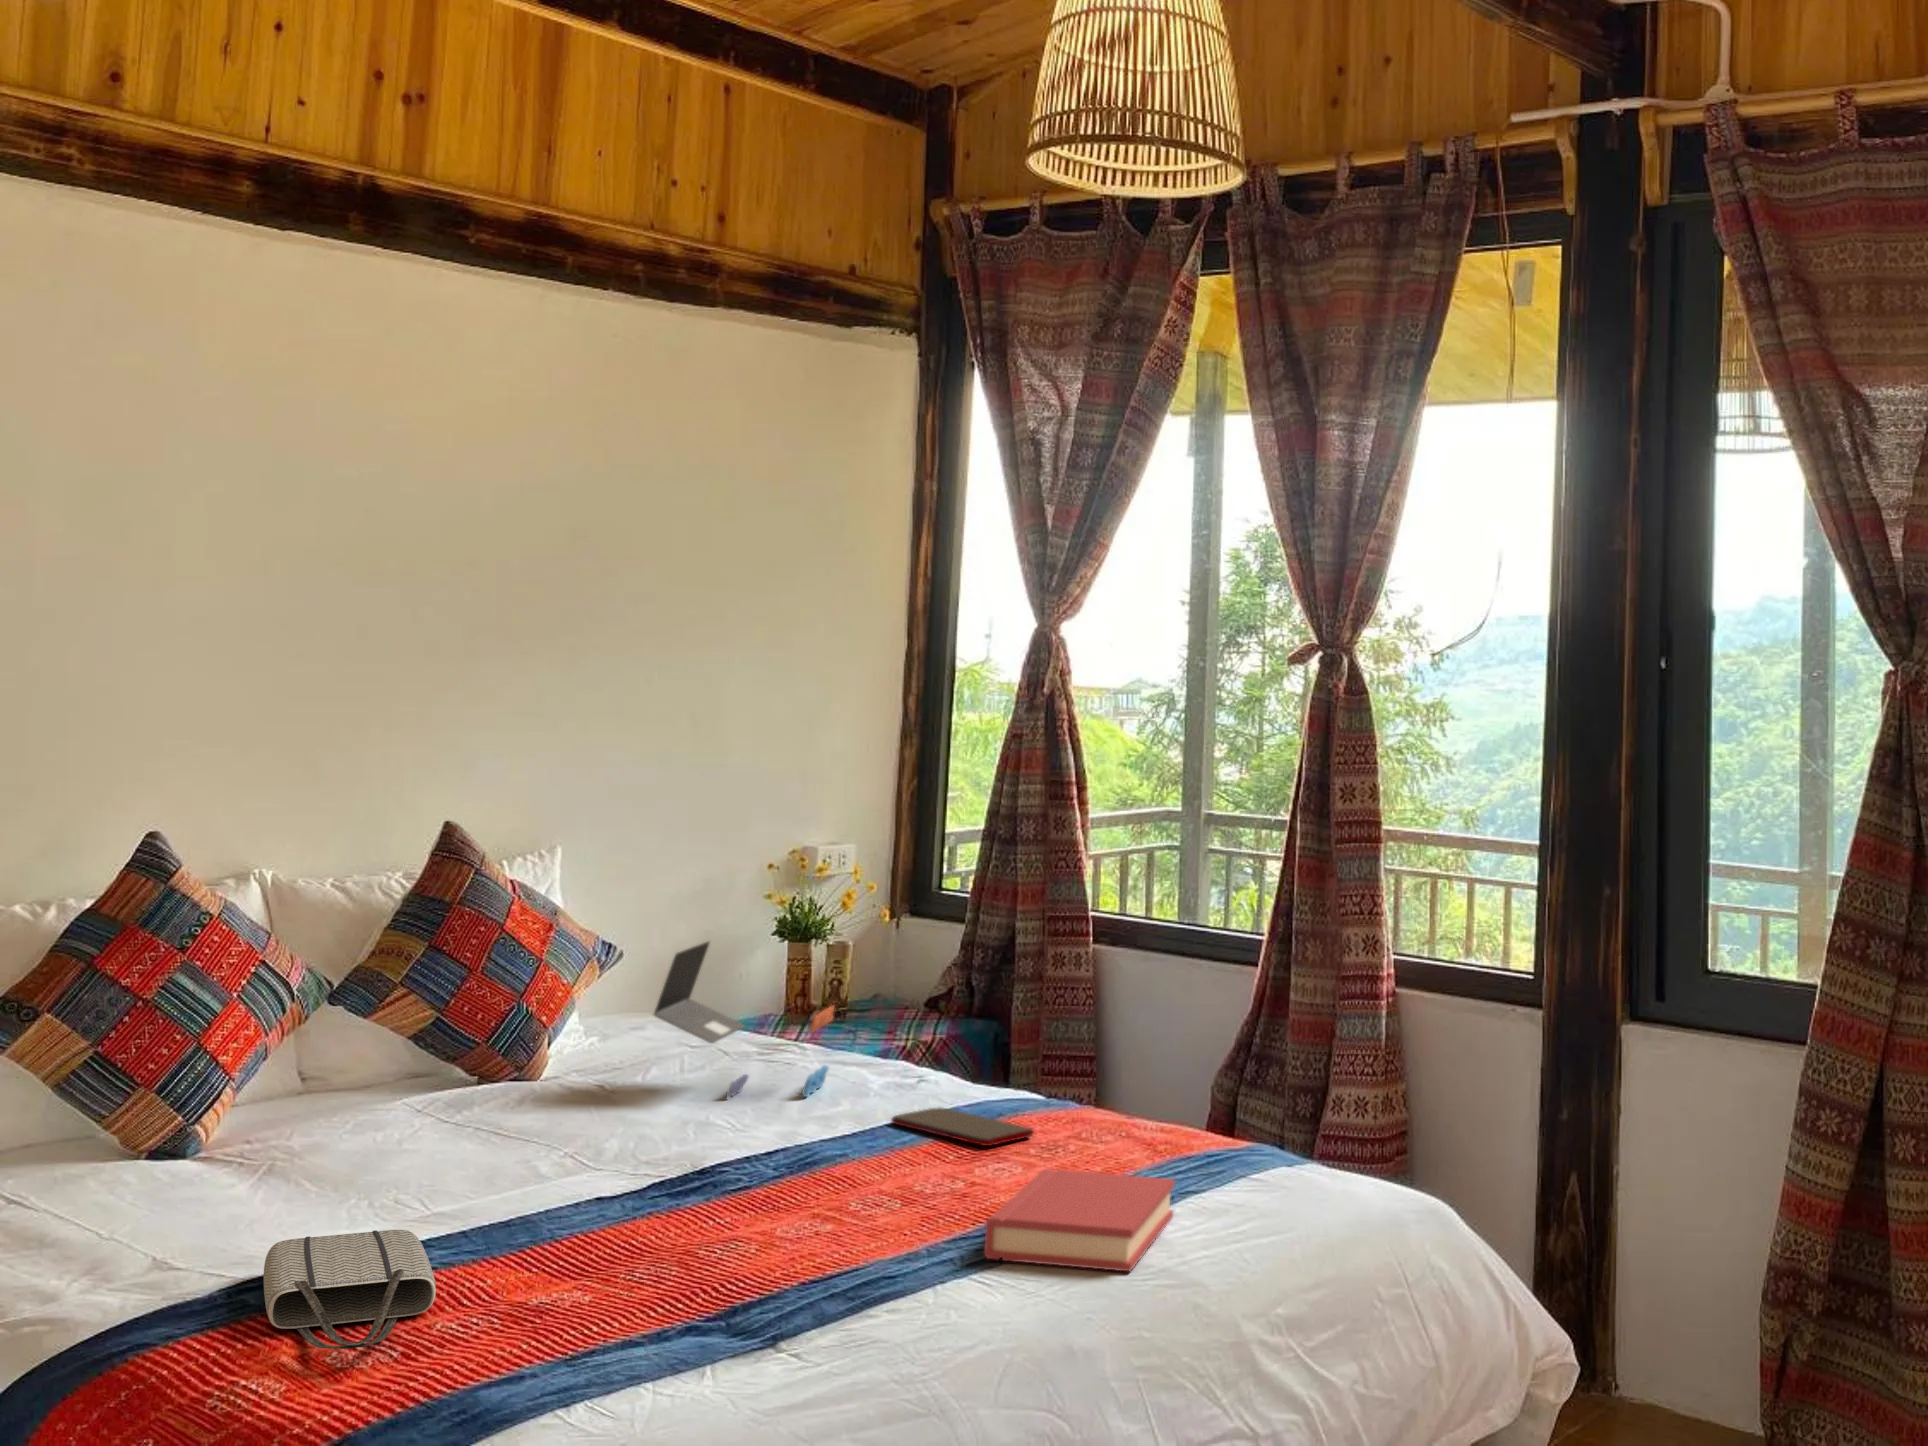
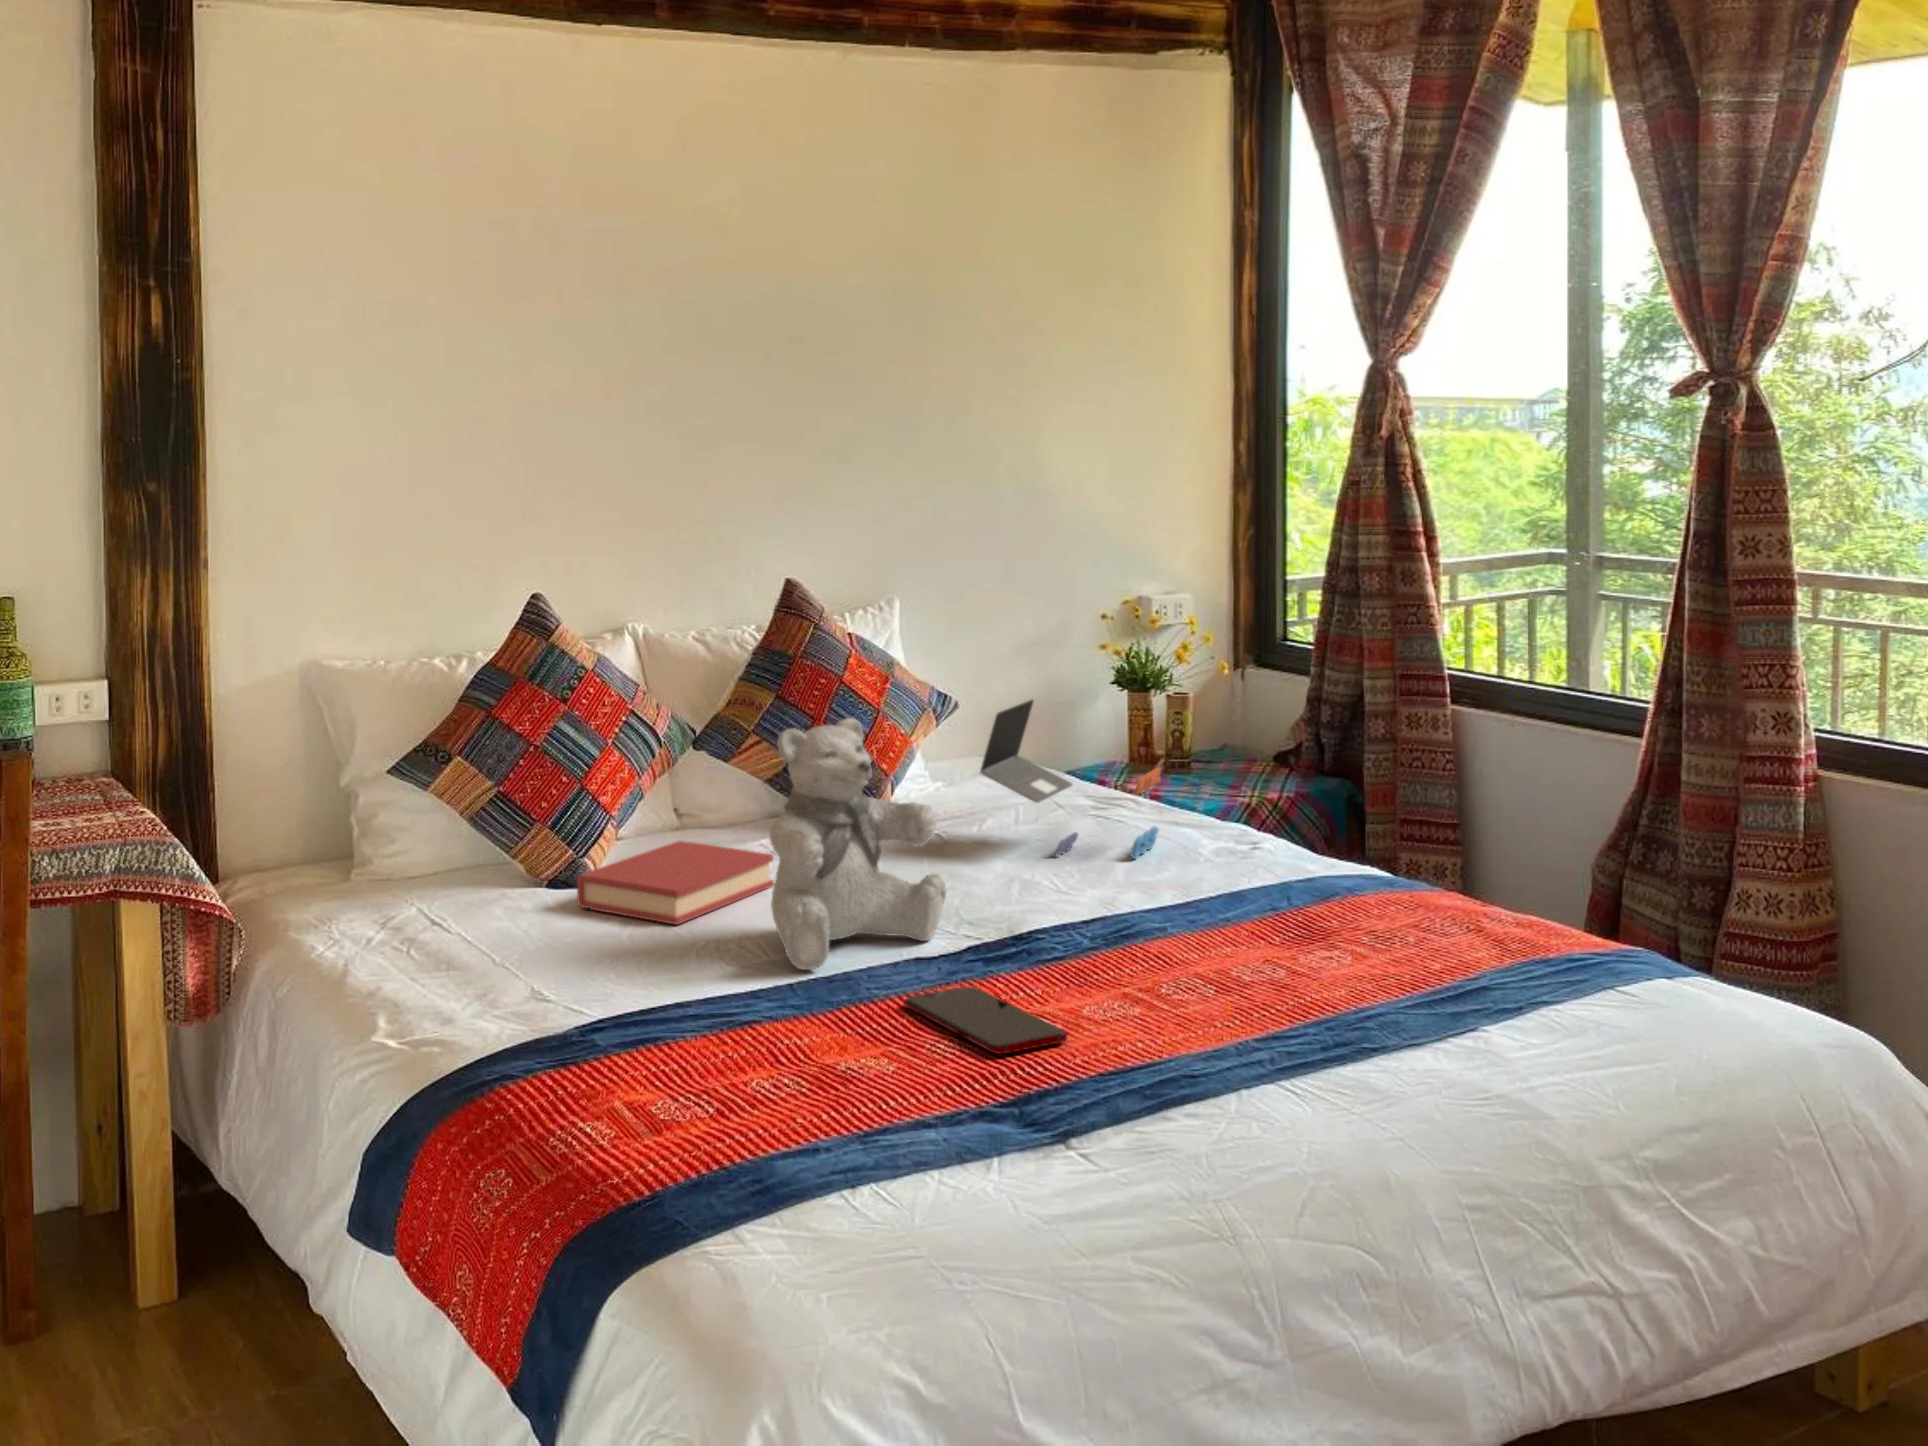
teddy bear: none [437,953,627,1216] -> present [770,718,946,970]
smartphone: present [891,1108,1034,1146] -> present [904,987,1068,1054]
hardback book: present [984,1169,1175,1271] -> present [577,841,774,925]
tote bag: present [264,1230,436,1349] -> none [606,982,753,1104]

